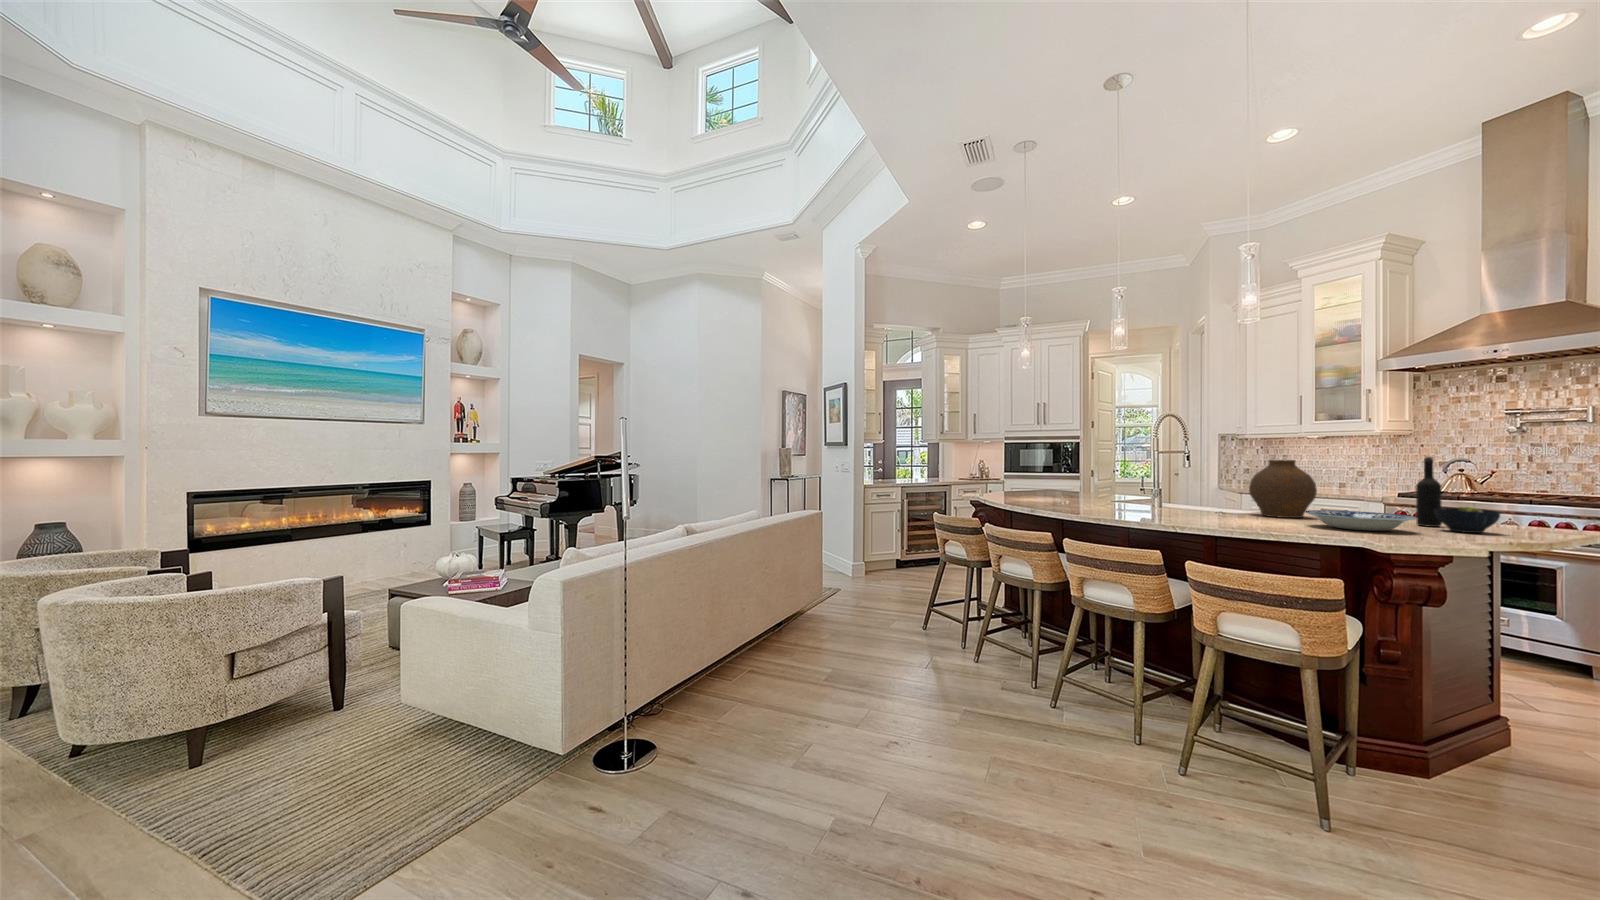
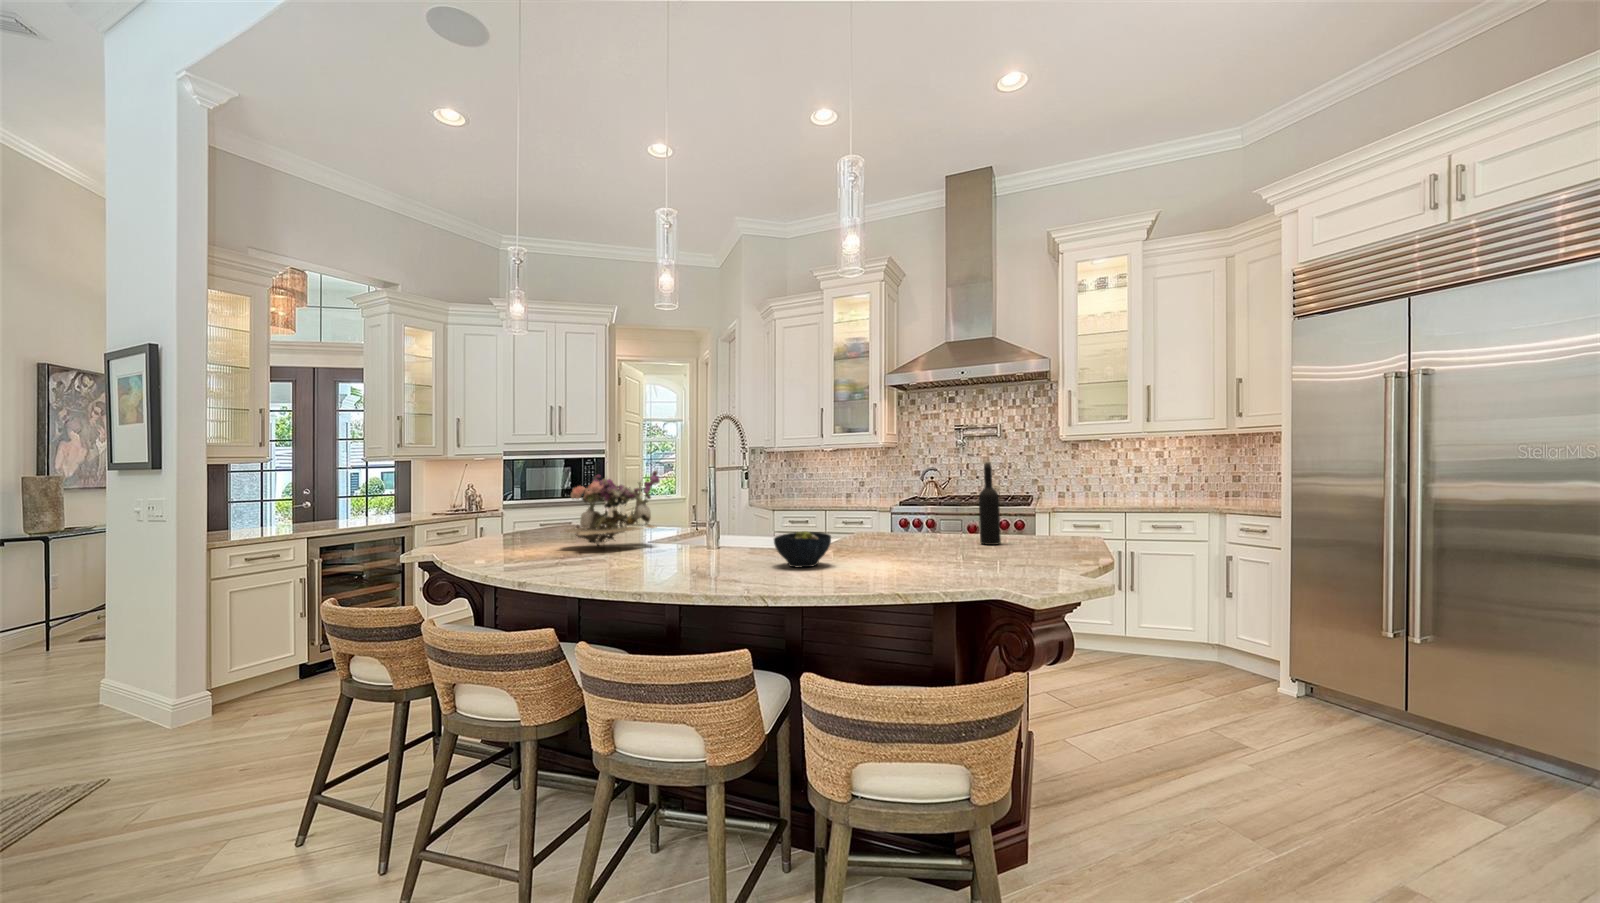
flower arrangement: none [1051,454,1119,501] -> present [564,470,660,546]
vase: present [1249,460,1317,518] -> none [823,470,892,549]
bowl: present [1434,507,1500,533] -> present [774,531,831,567]
plate: present [1306,510,1417,531] -> none [906,535,1017,564]

